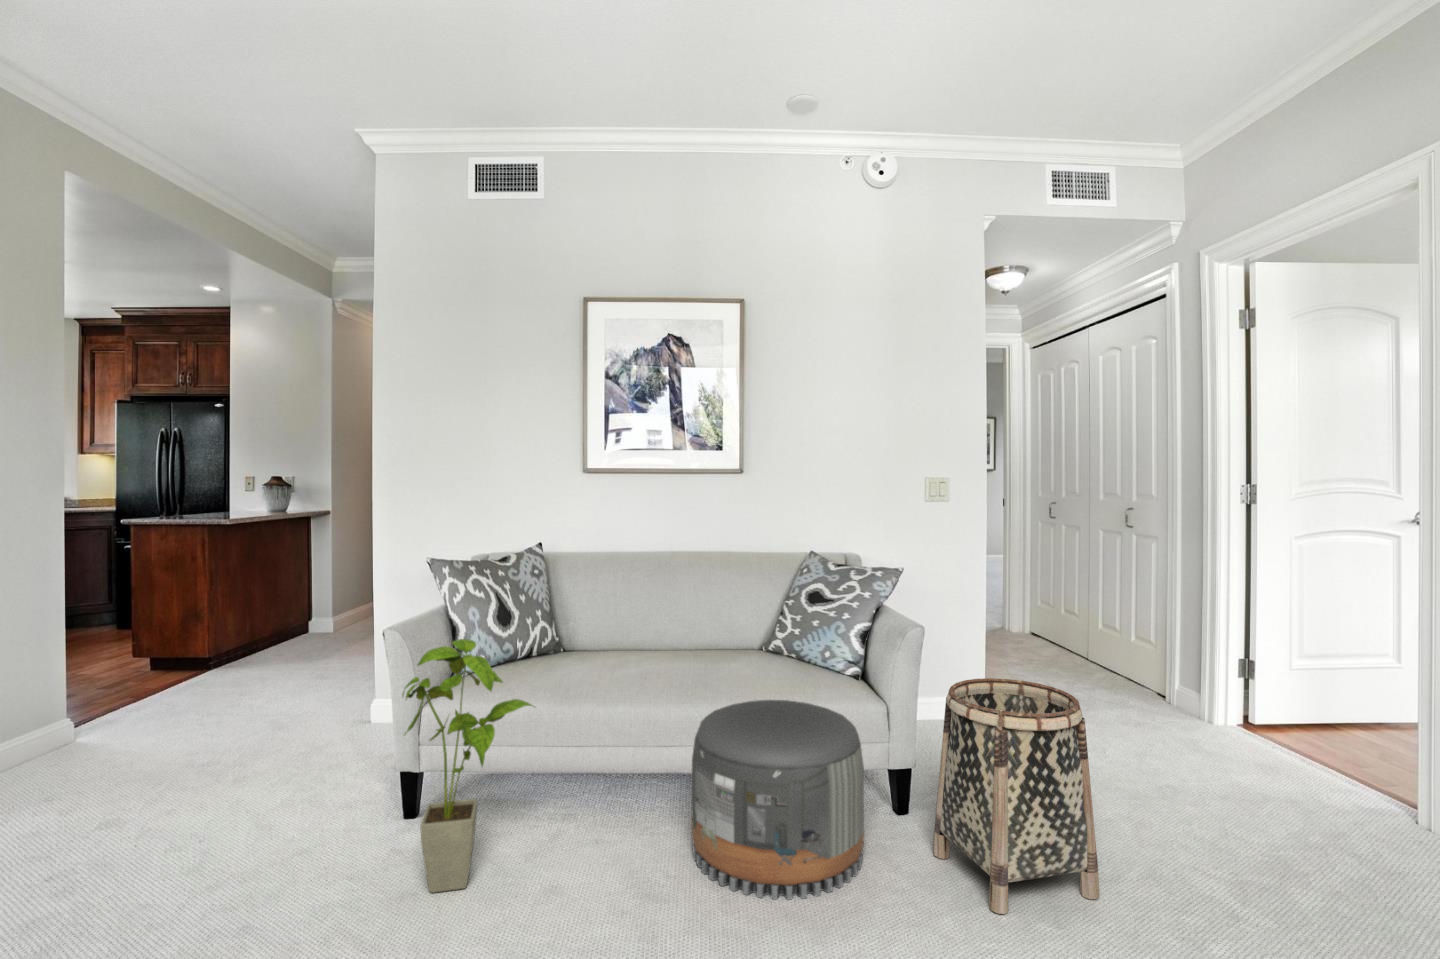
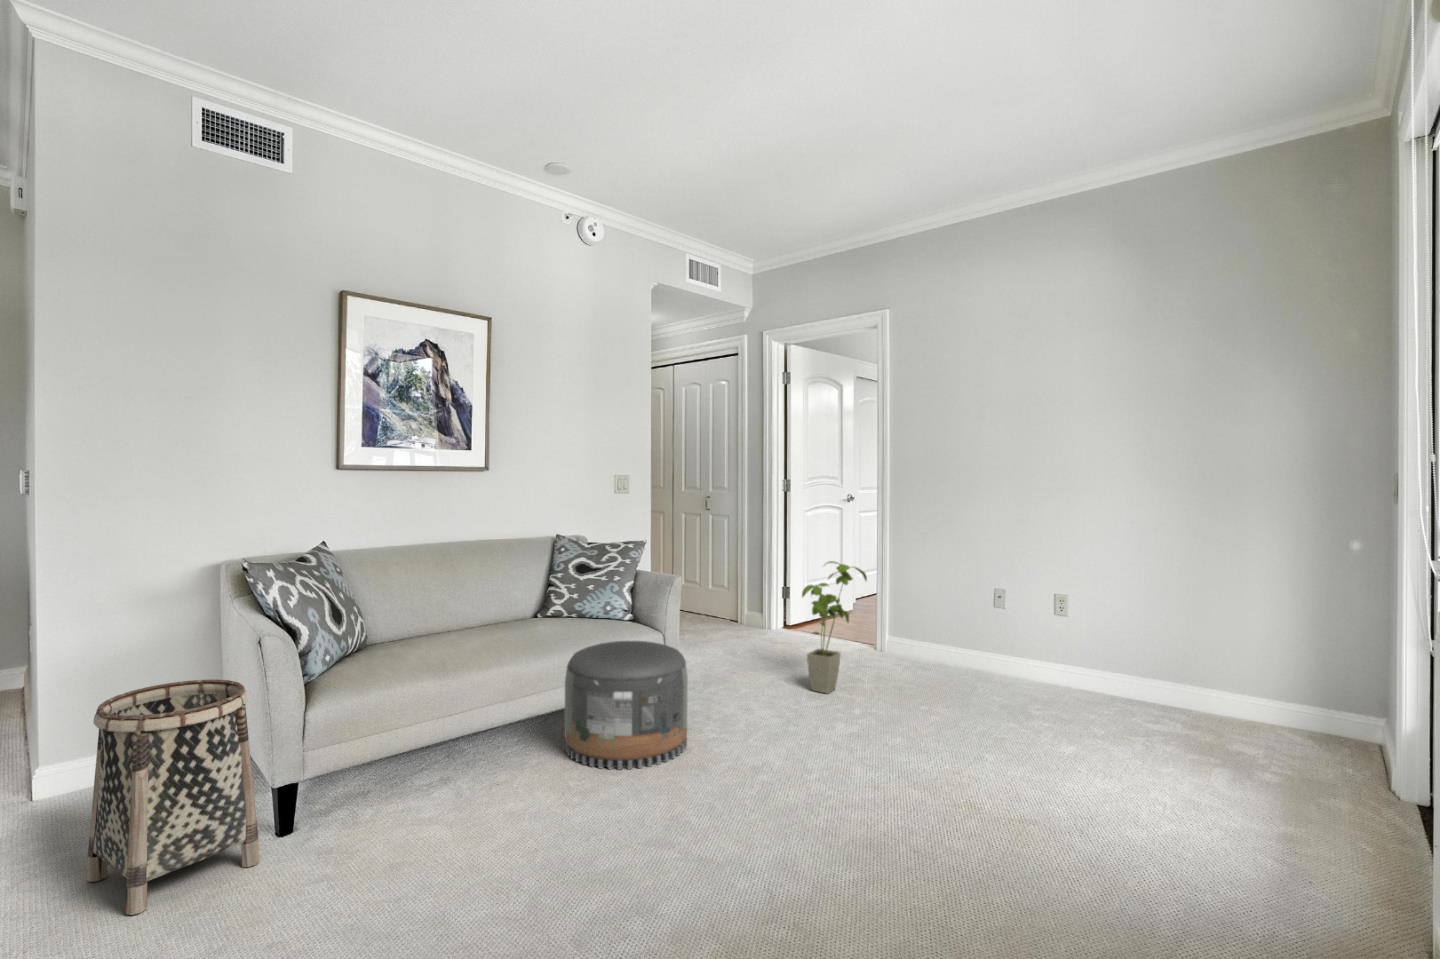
house plant: present [402,639,533,893] -> present [802,561,867,693]
basket: present [933,678,1100,914] -> present [87,679,260,915]

